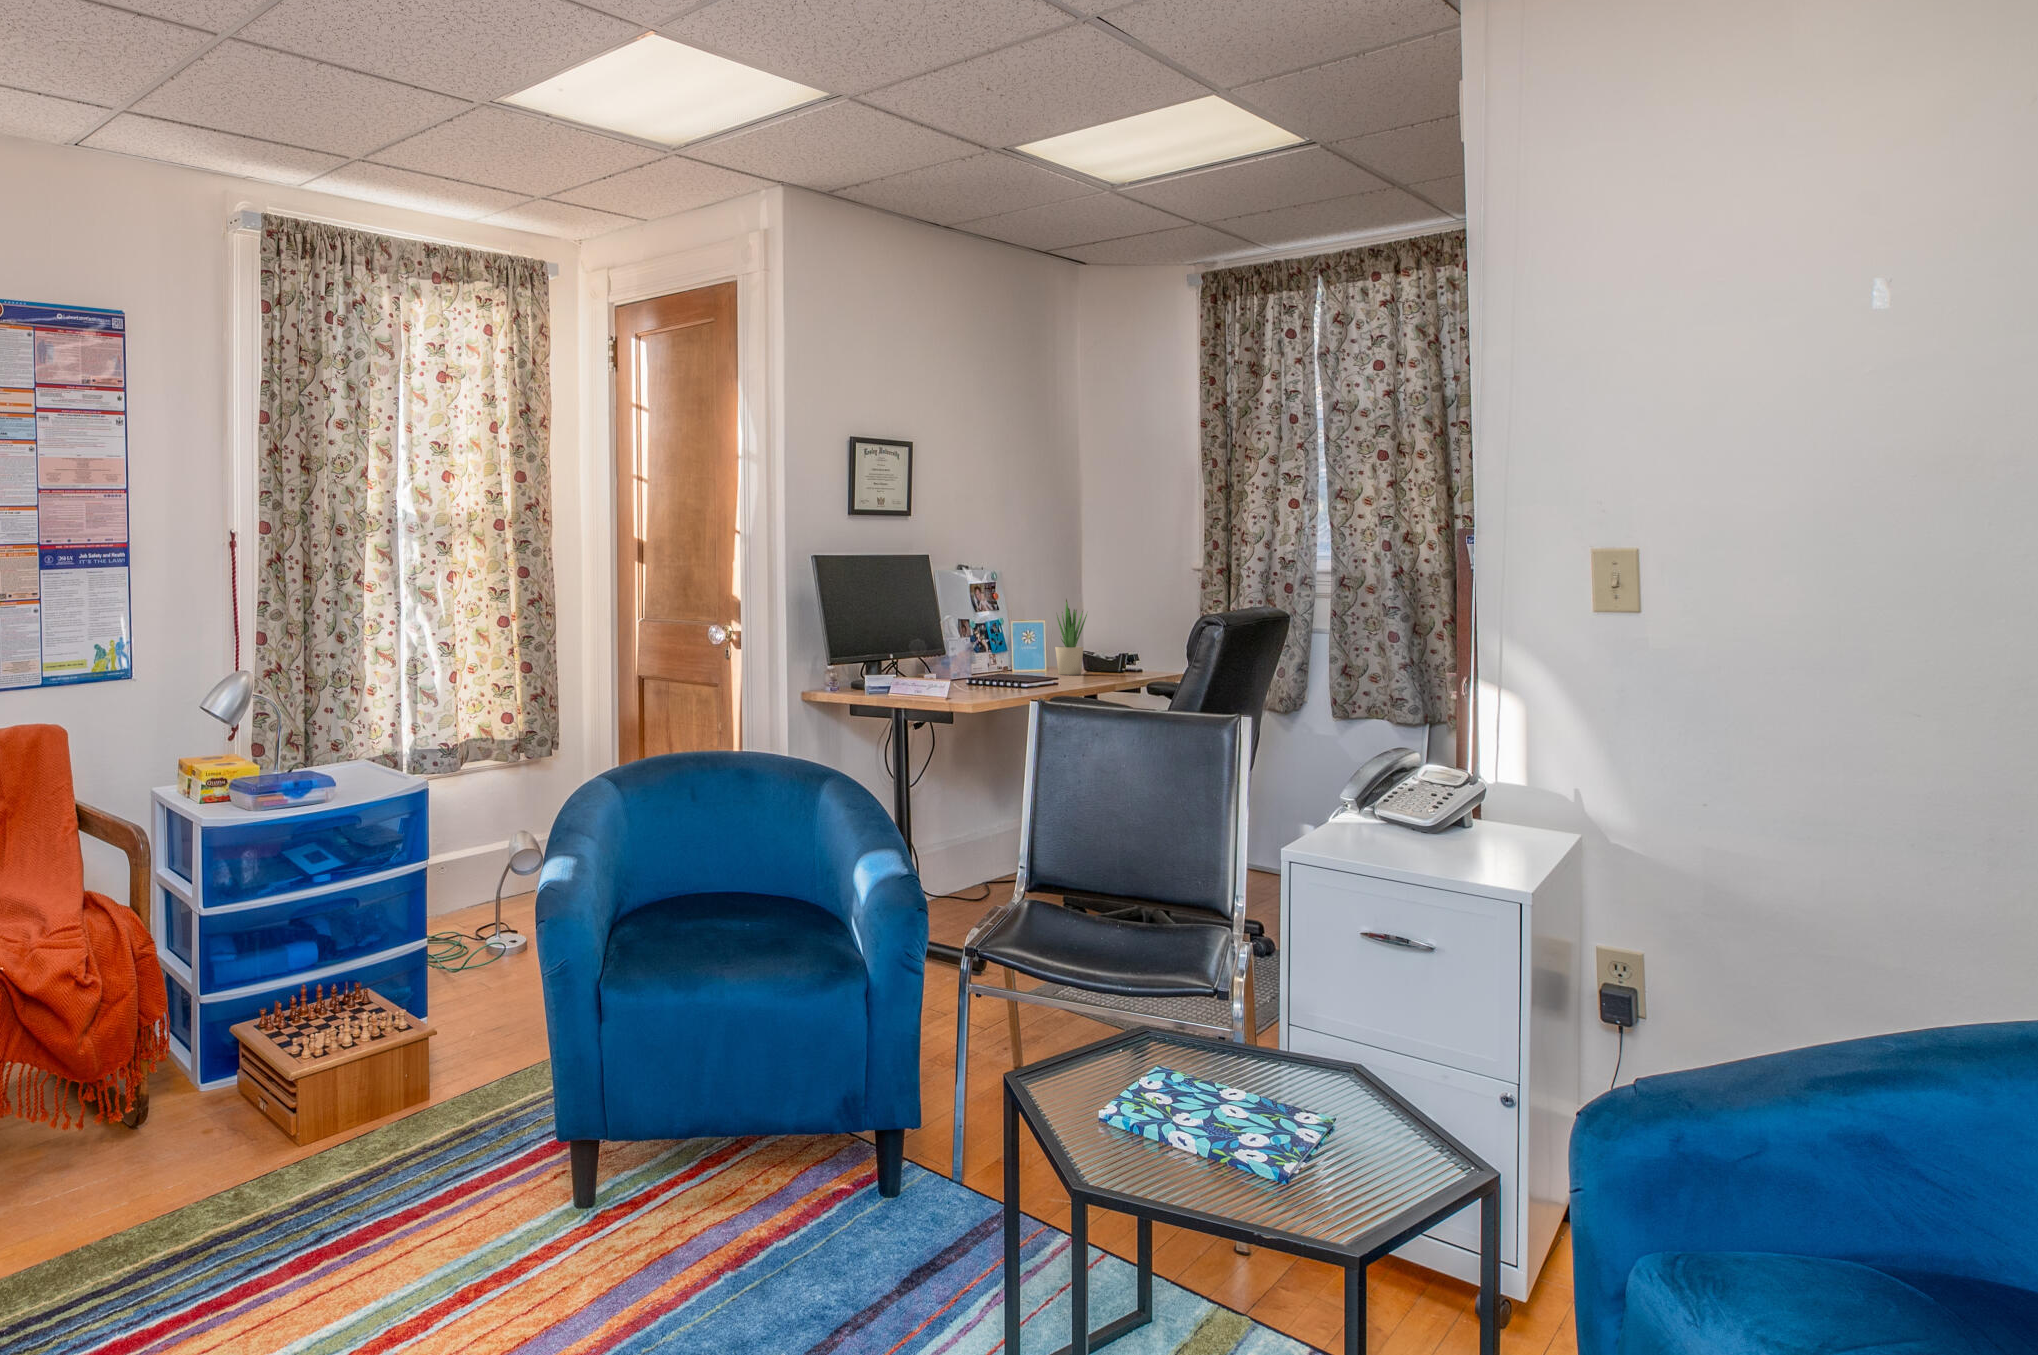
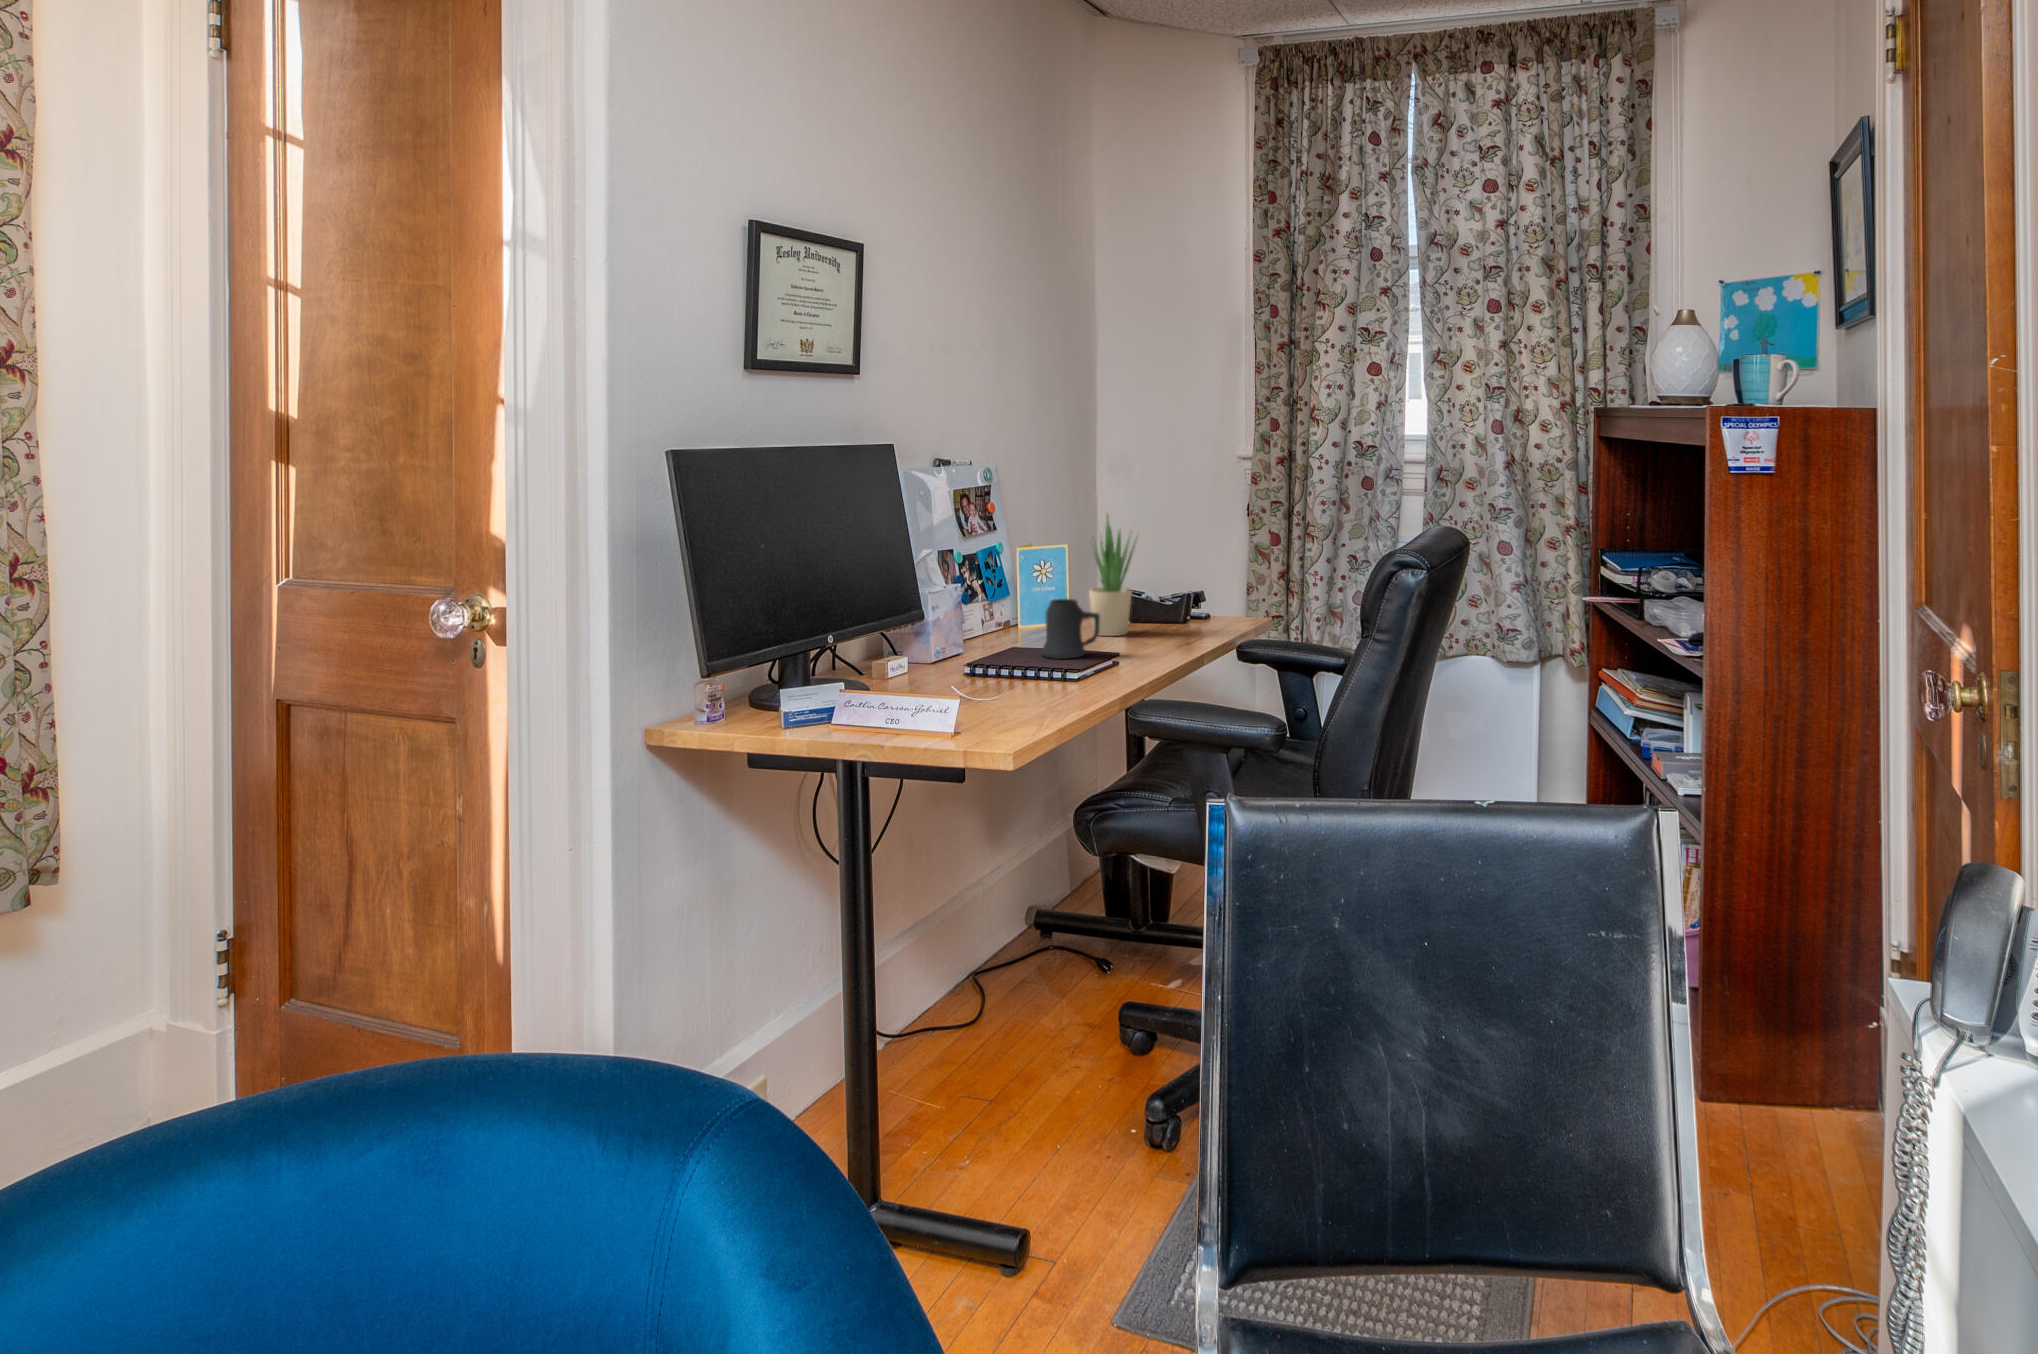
mug: none [1019,645,1053,678] -> present [1042,599,1100,659]

